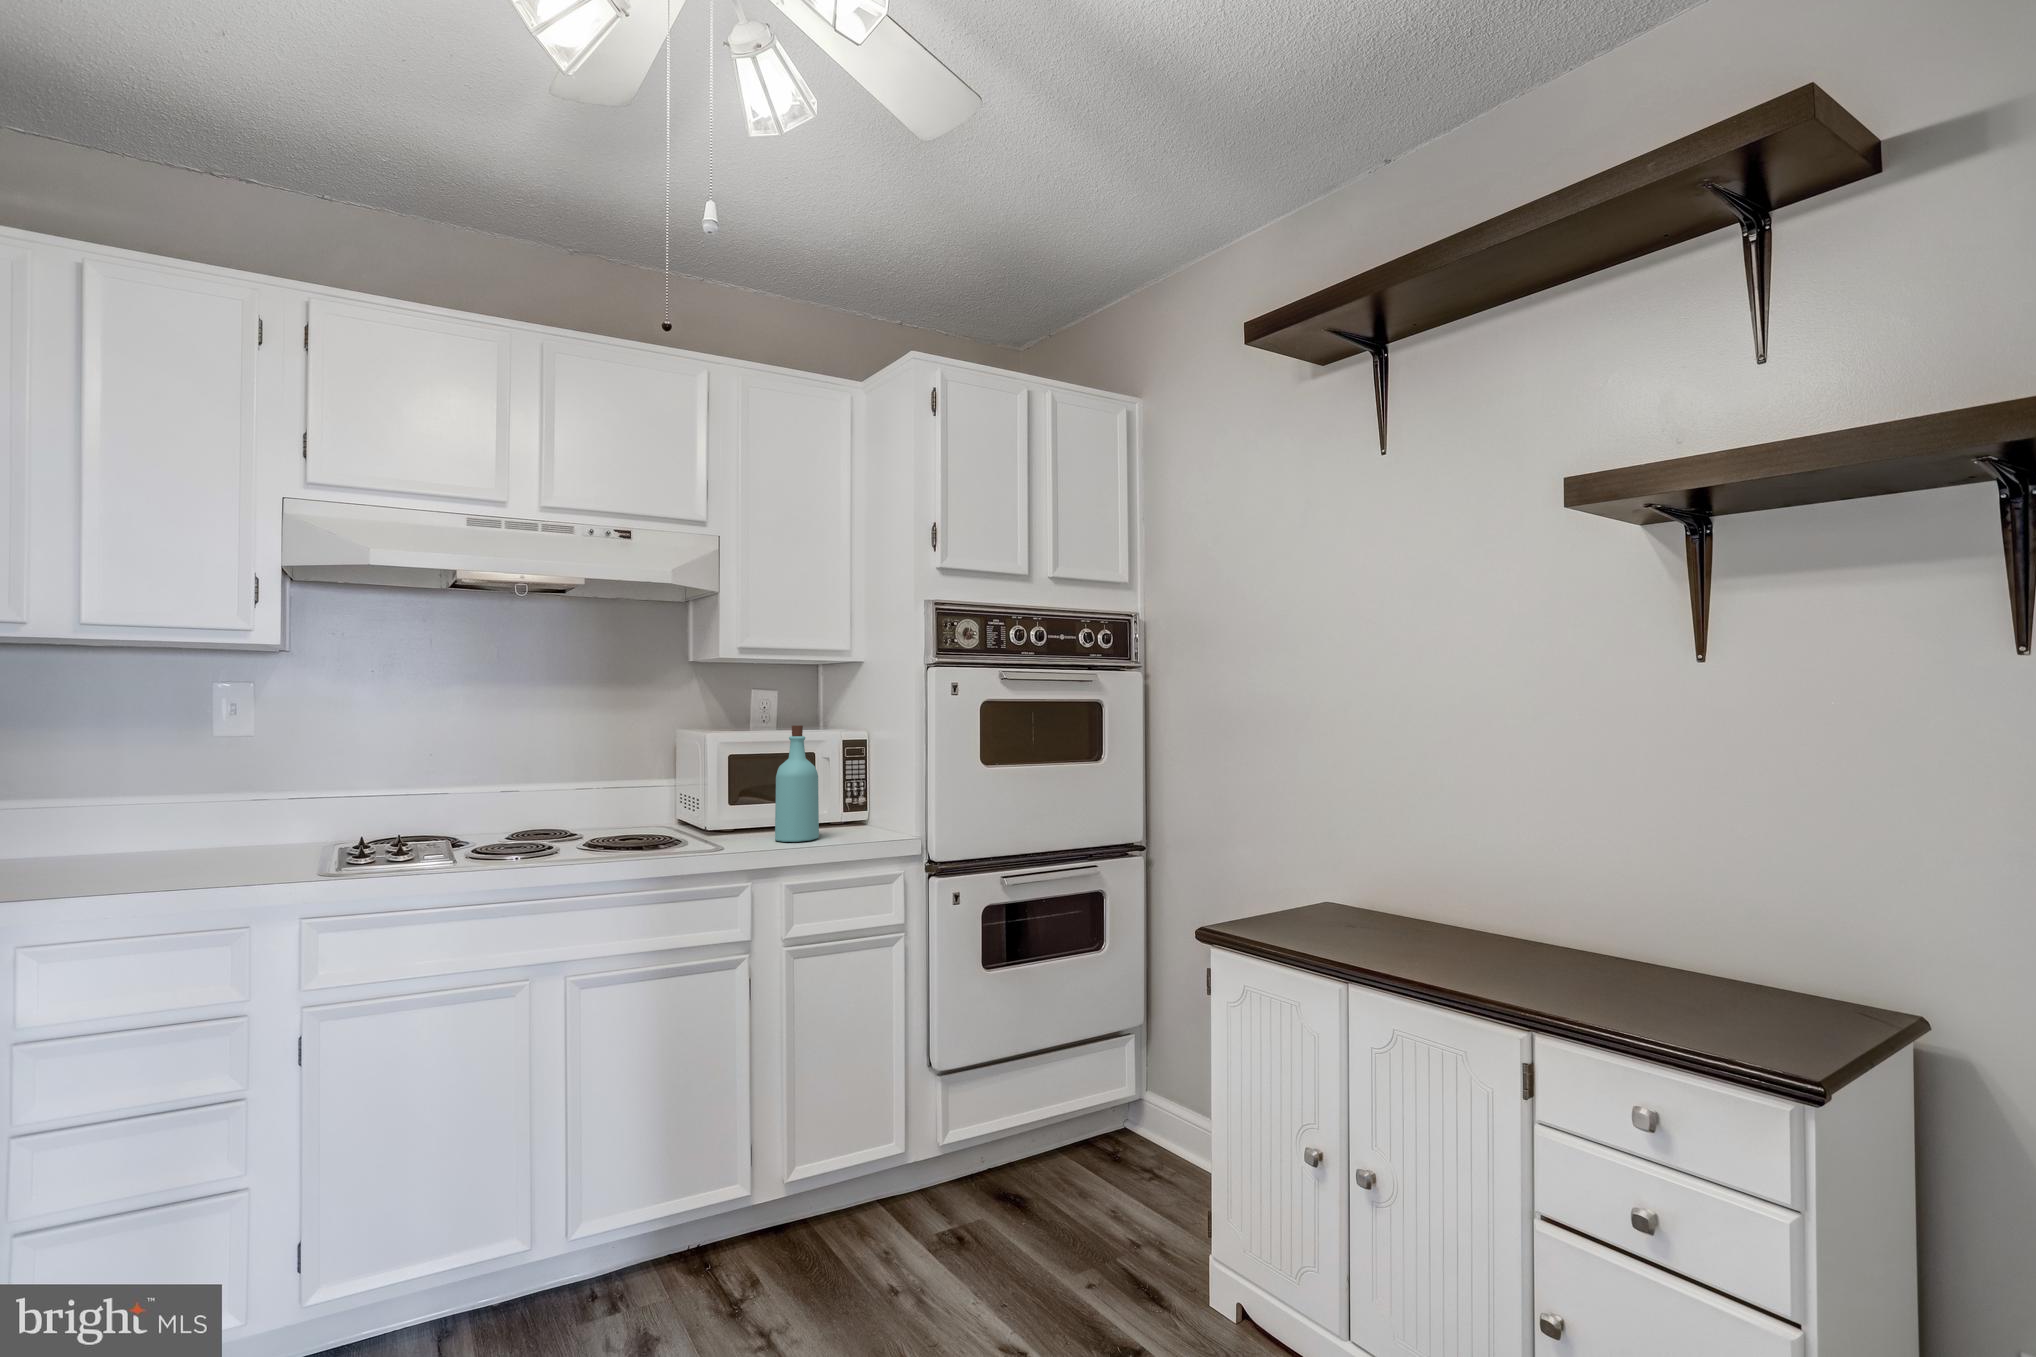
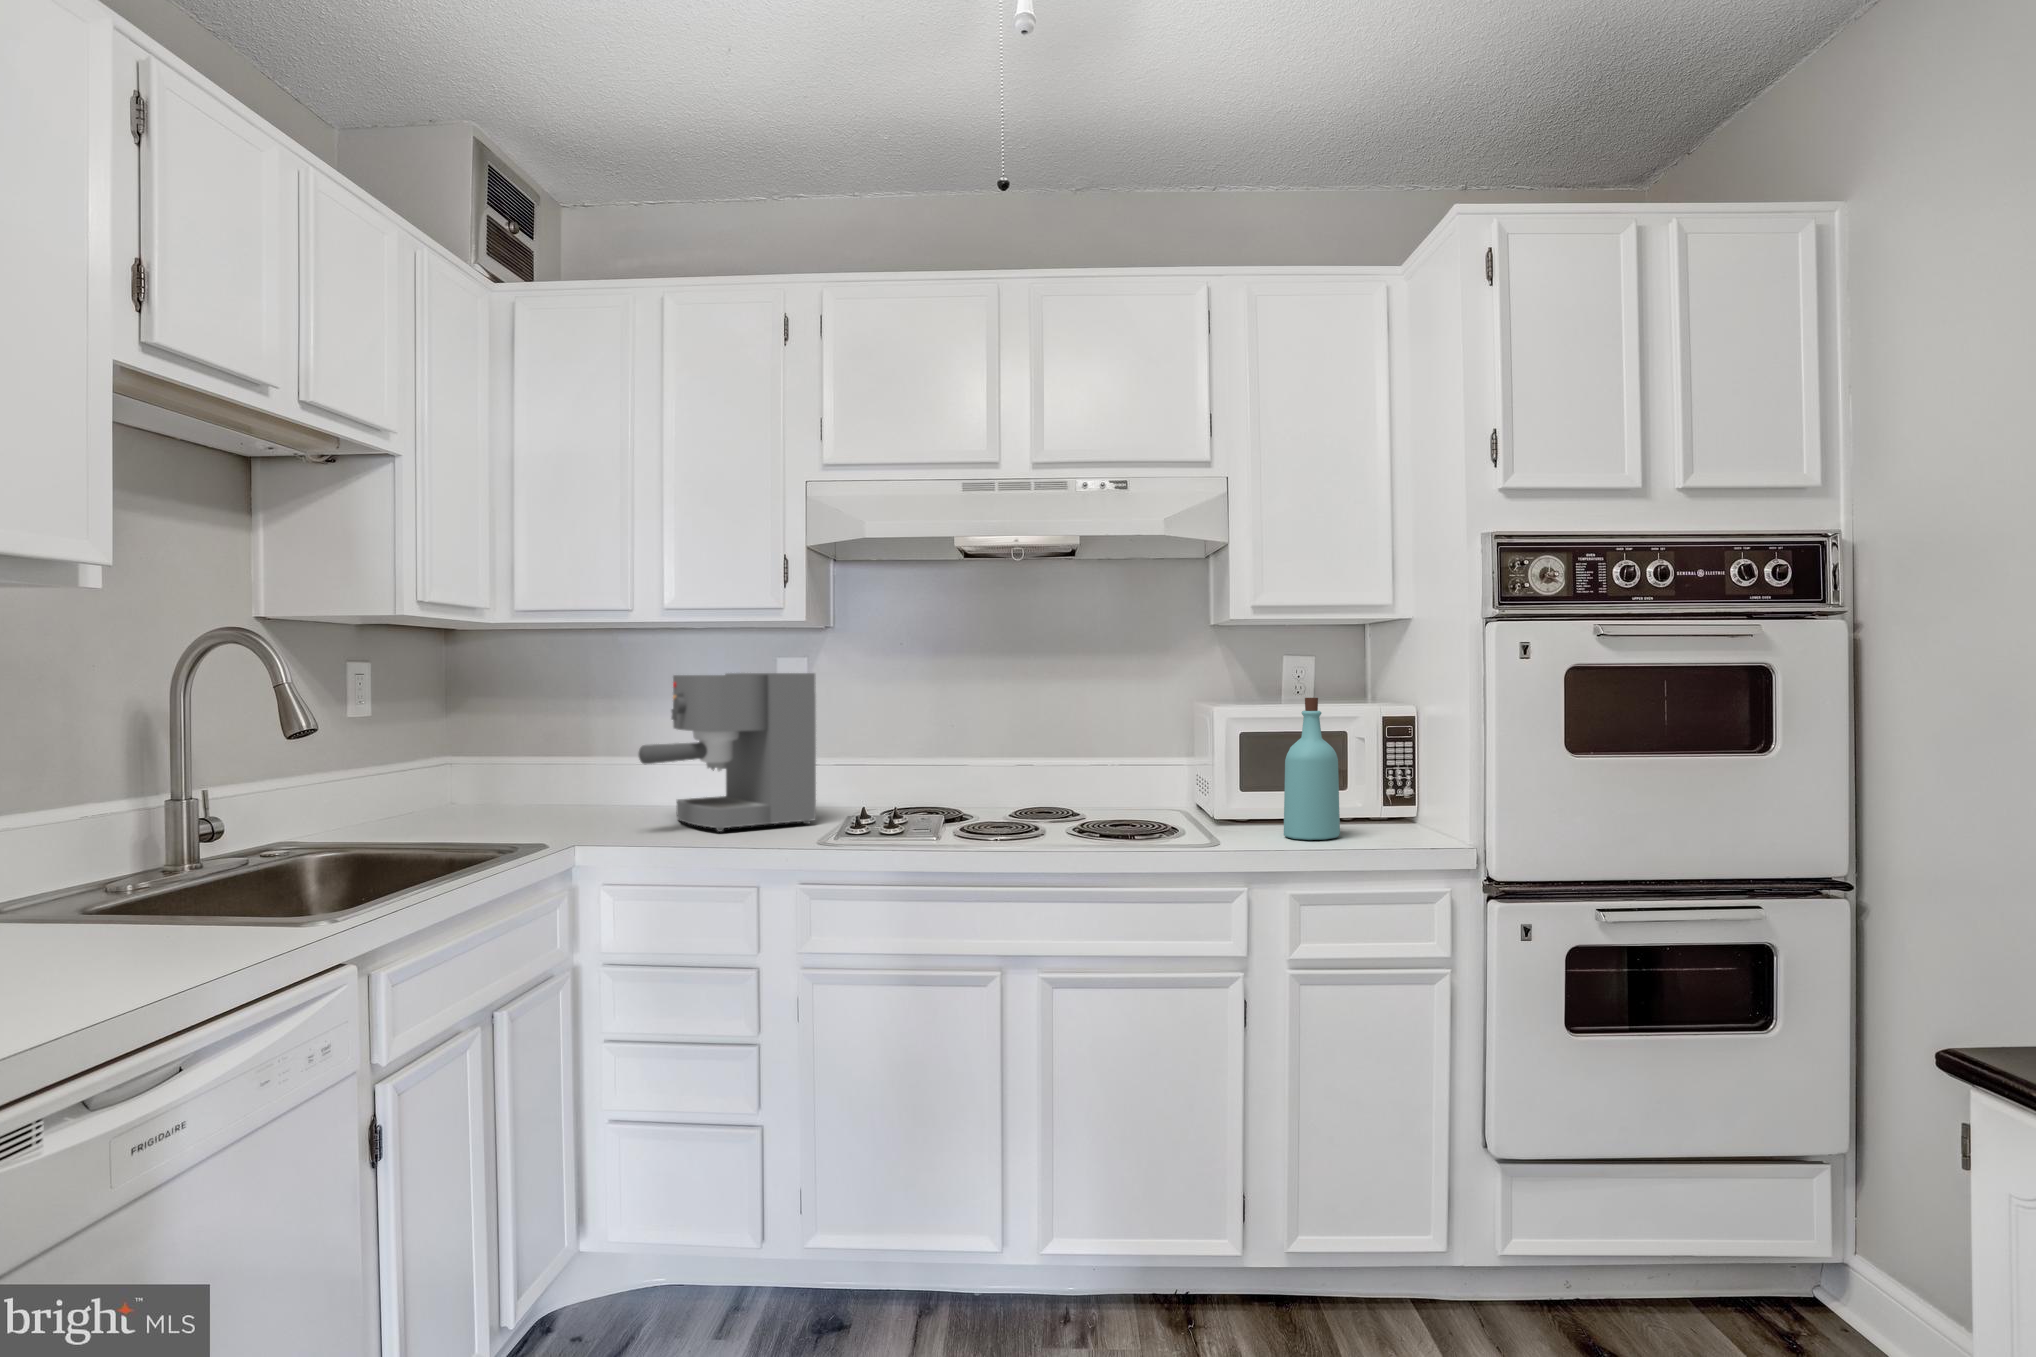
coffee maker: none [66,705,298,879] -> present [639,673,816,832]

